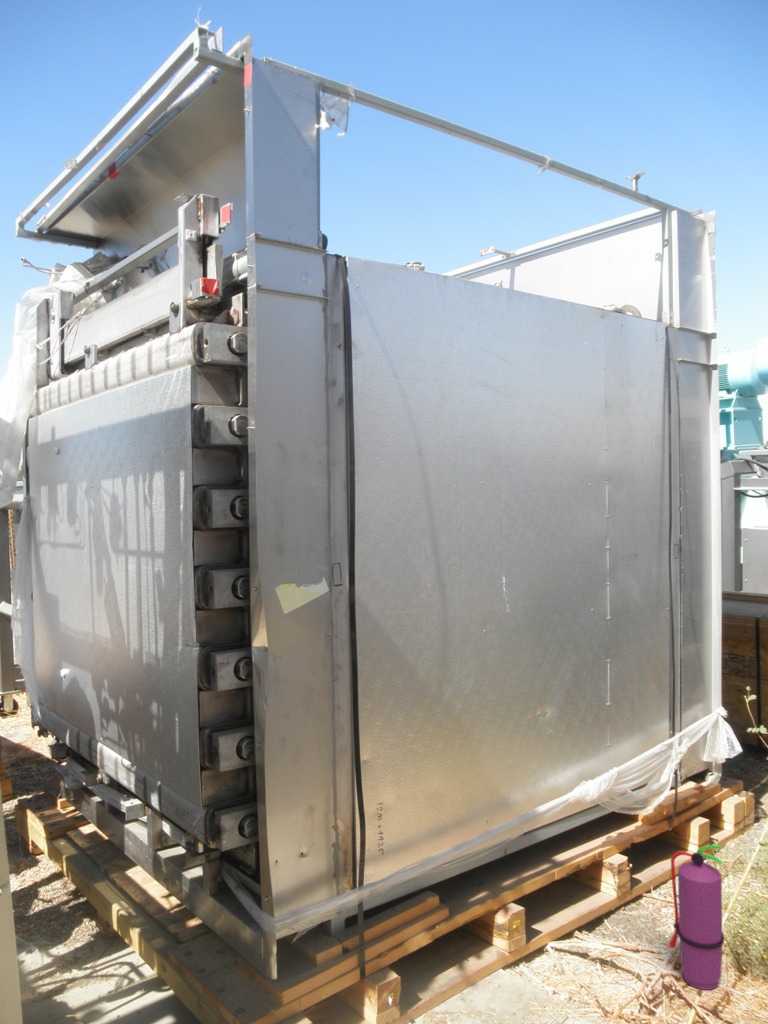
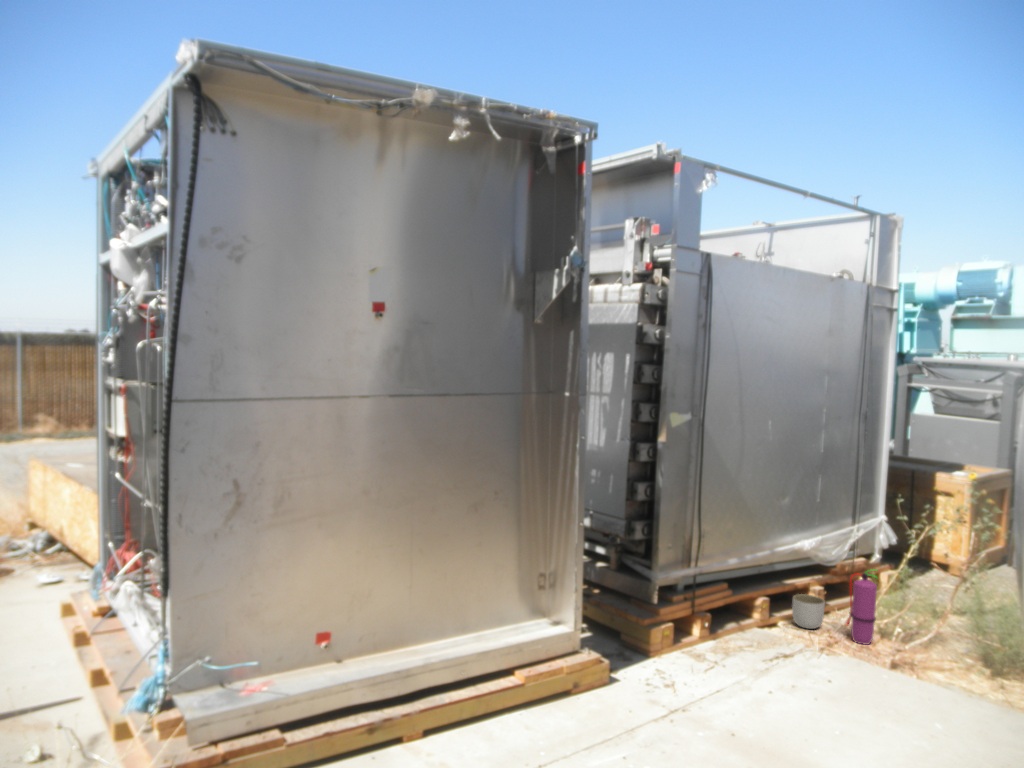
planter: none [573,880,630,952] -> present [792,594,825,629]

